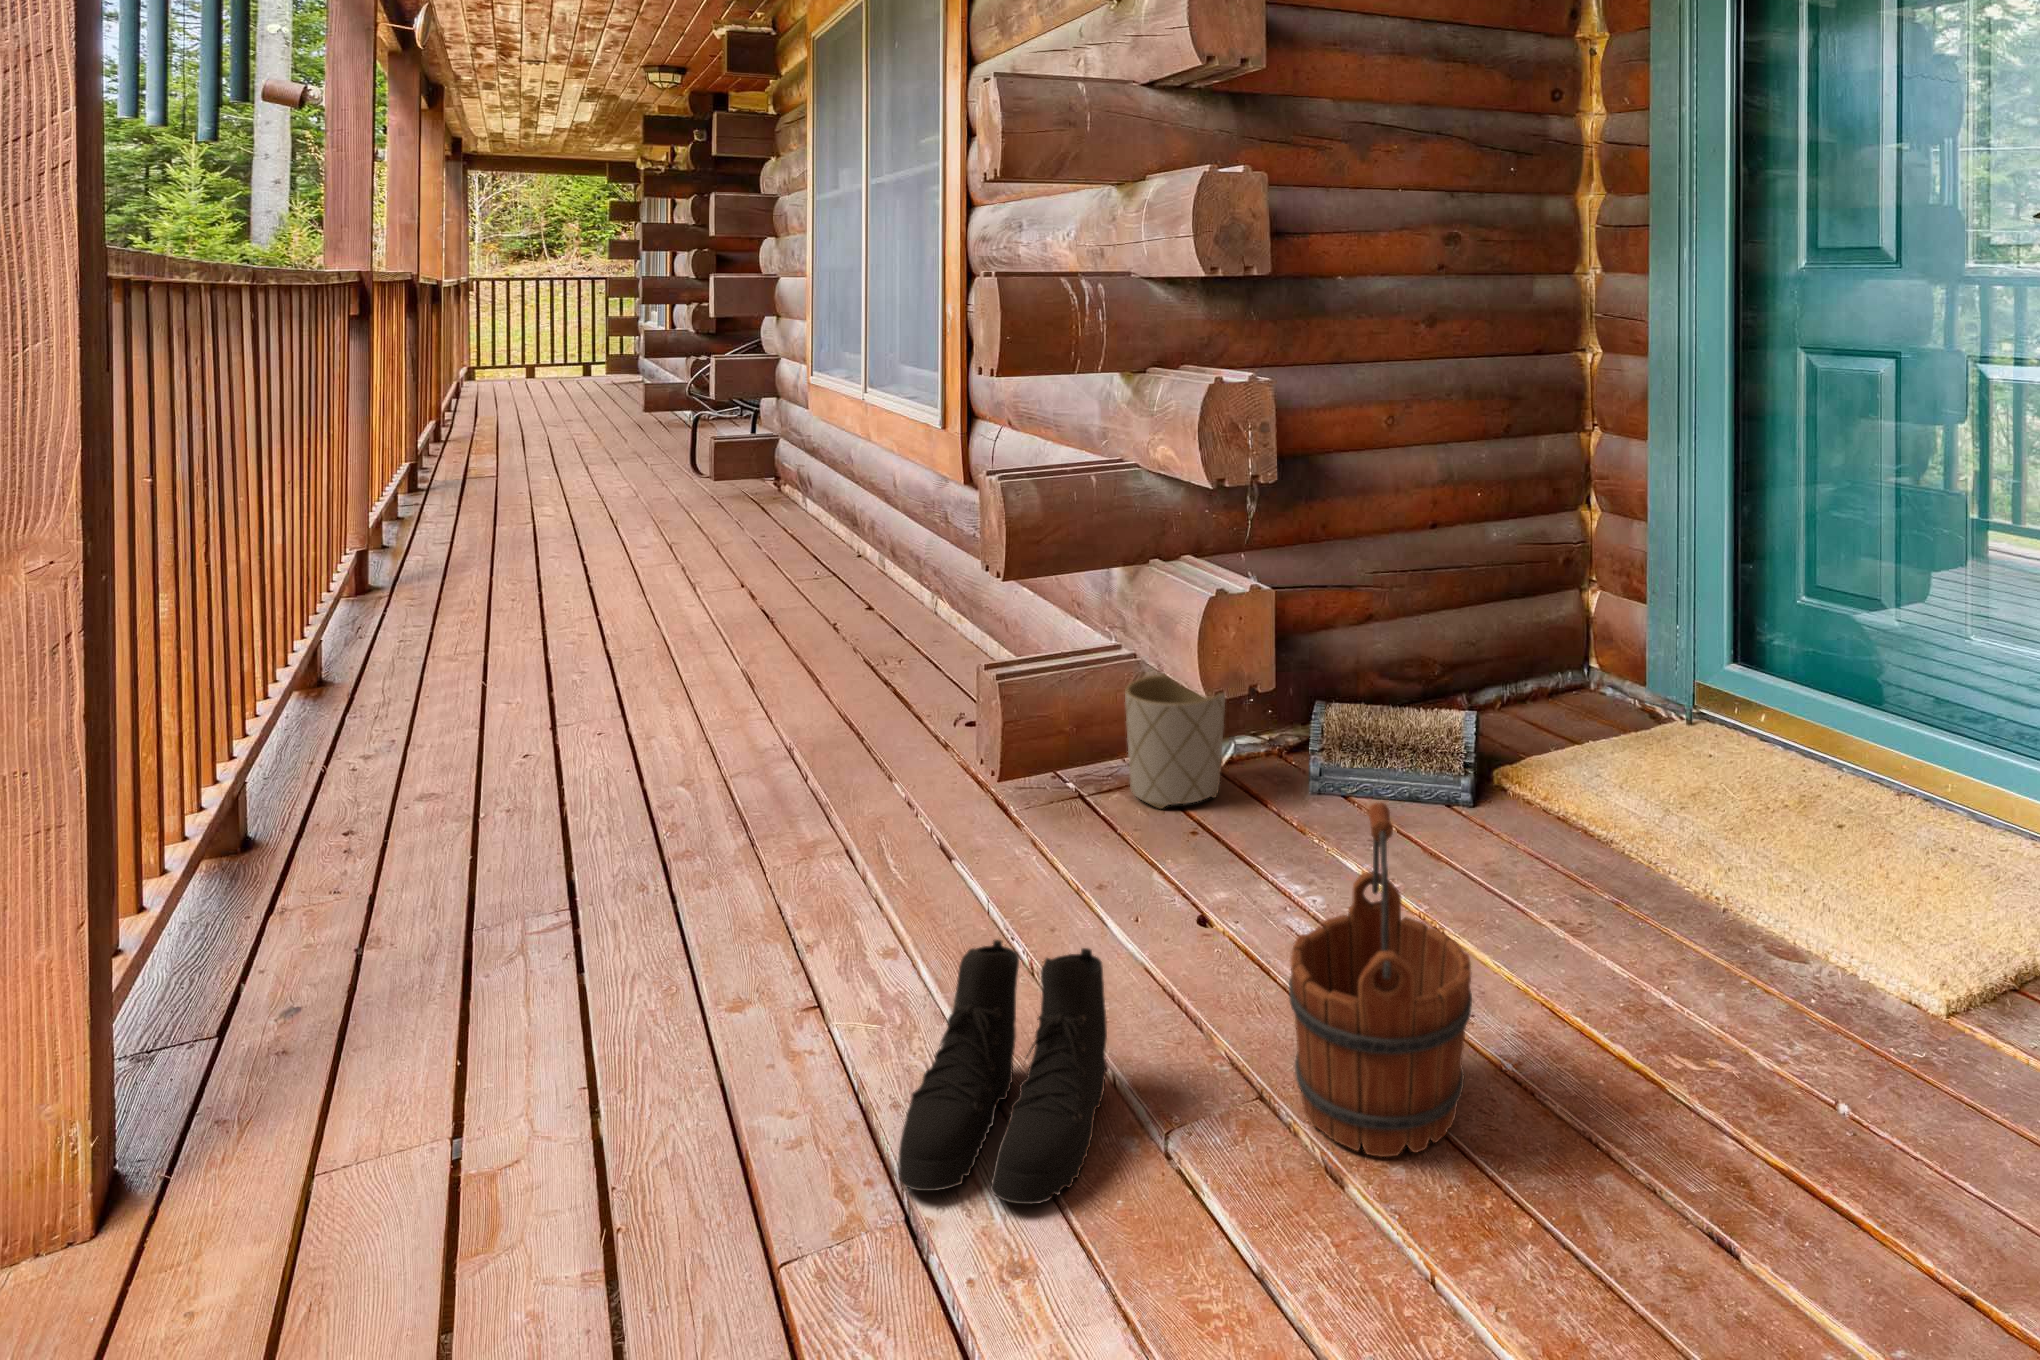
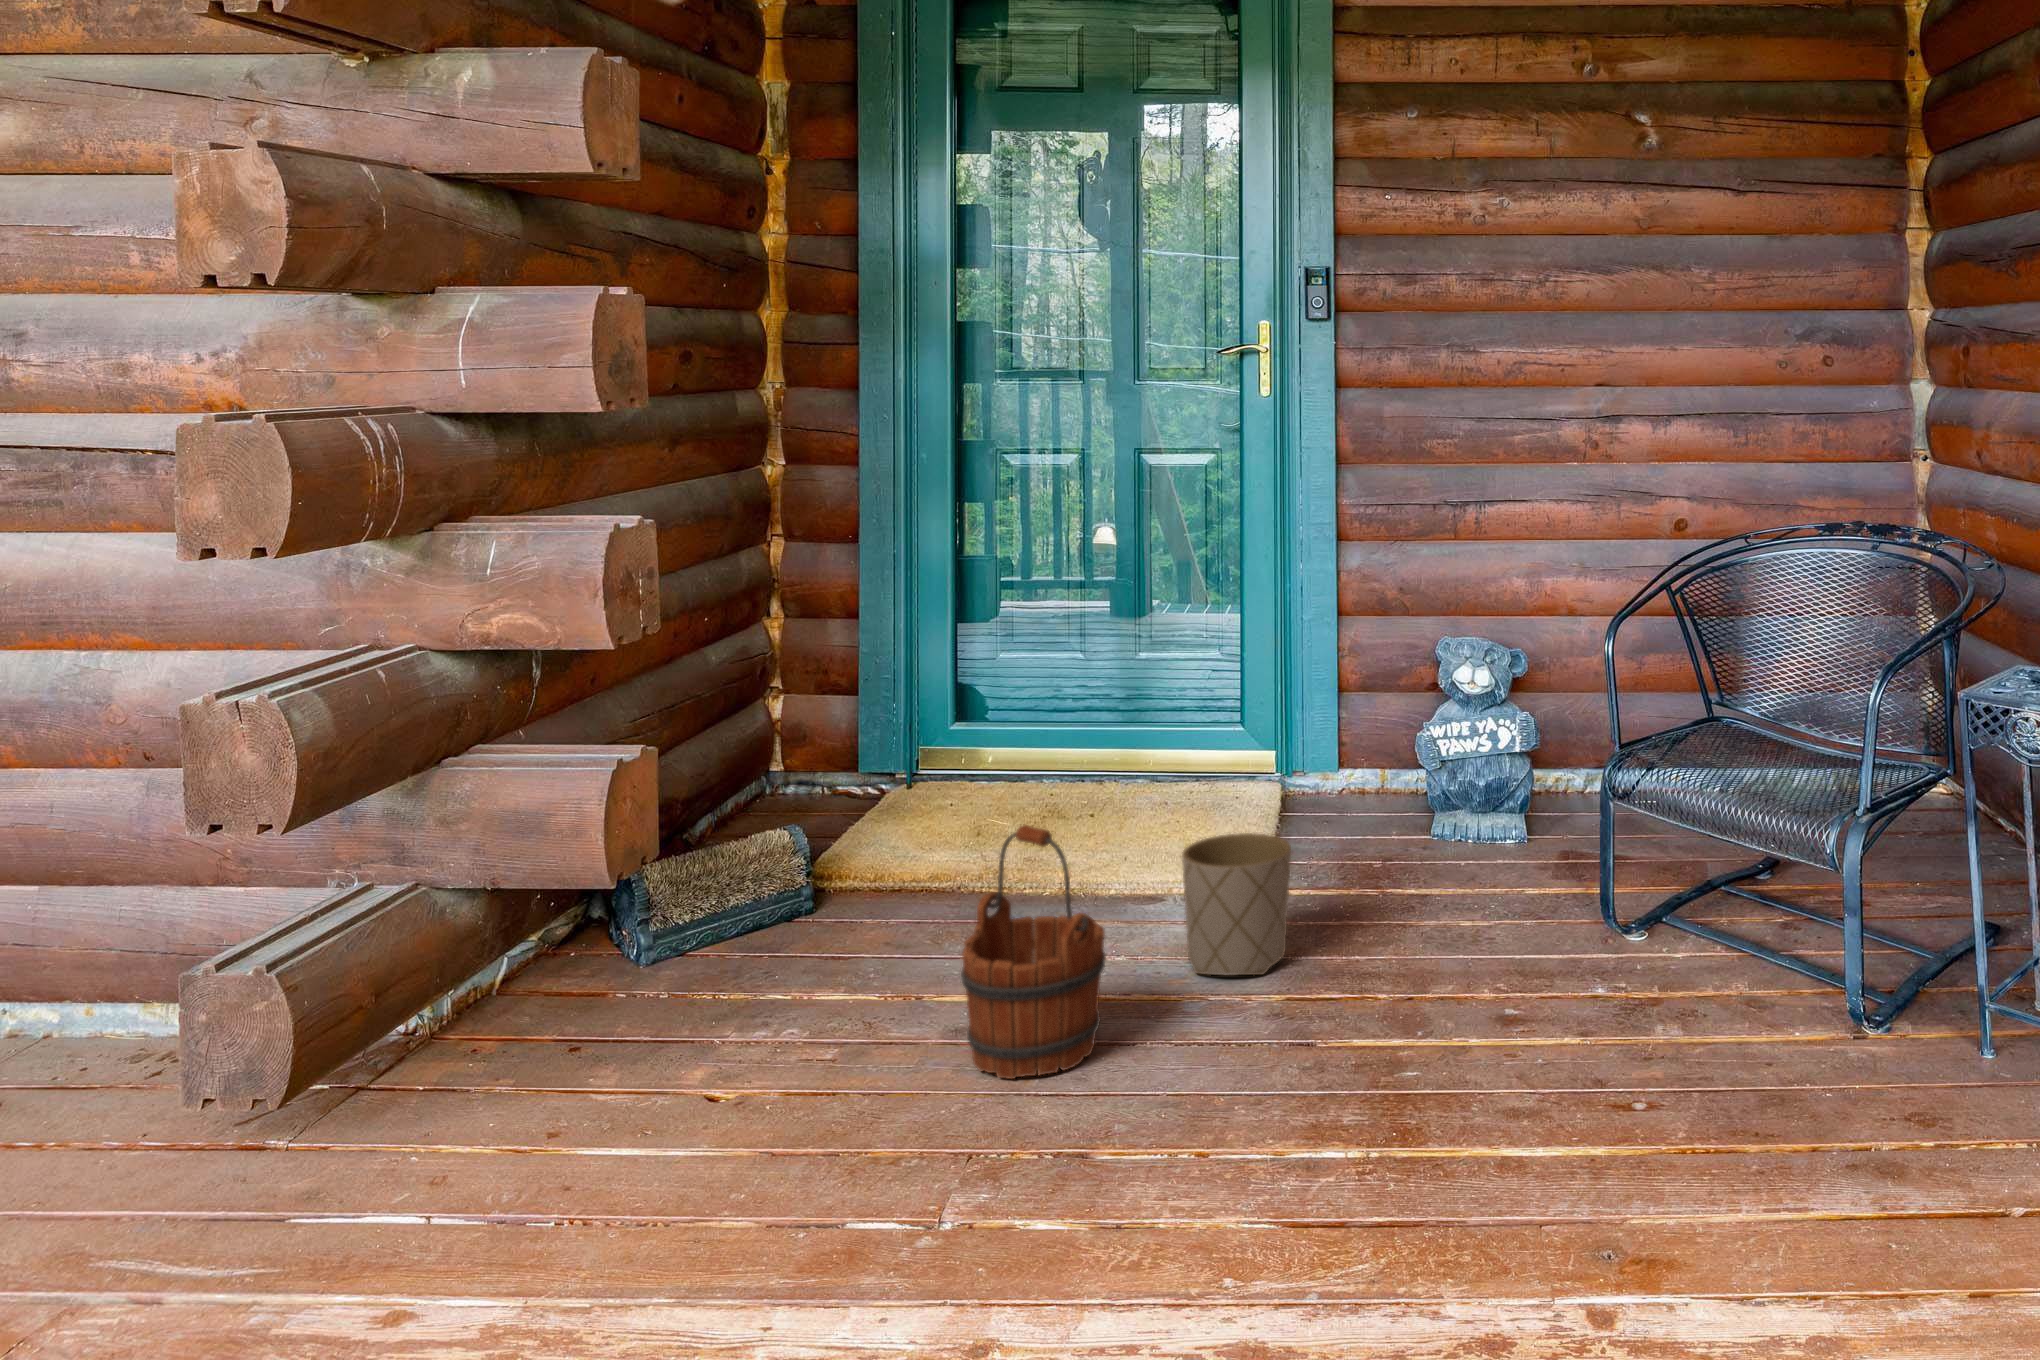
planter: present [1125,675,1225,809] -> present [1182,833,1291,975]
boots: present [898,940,1107,1204] -> none [706,1026,910,1245]

